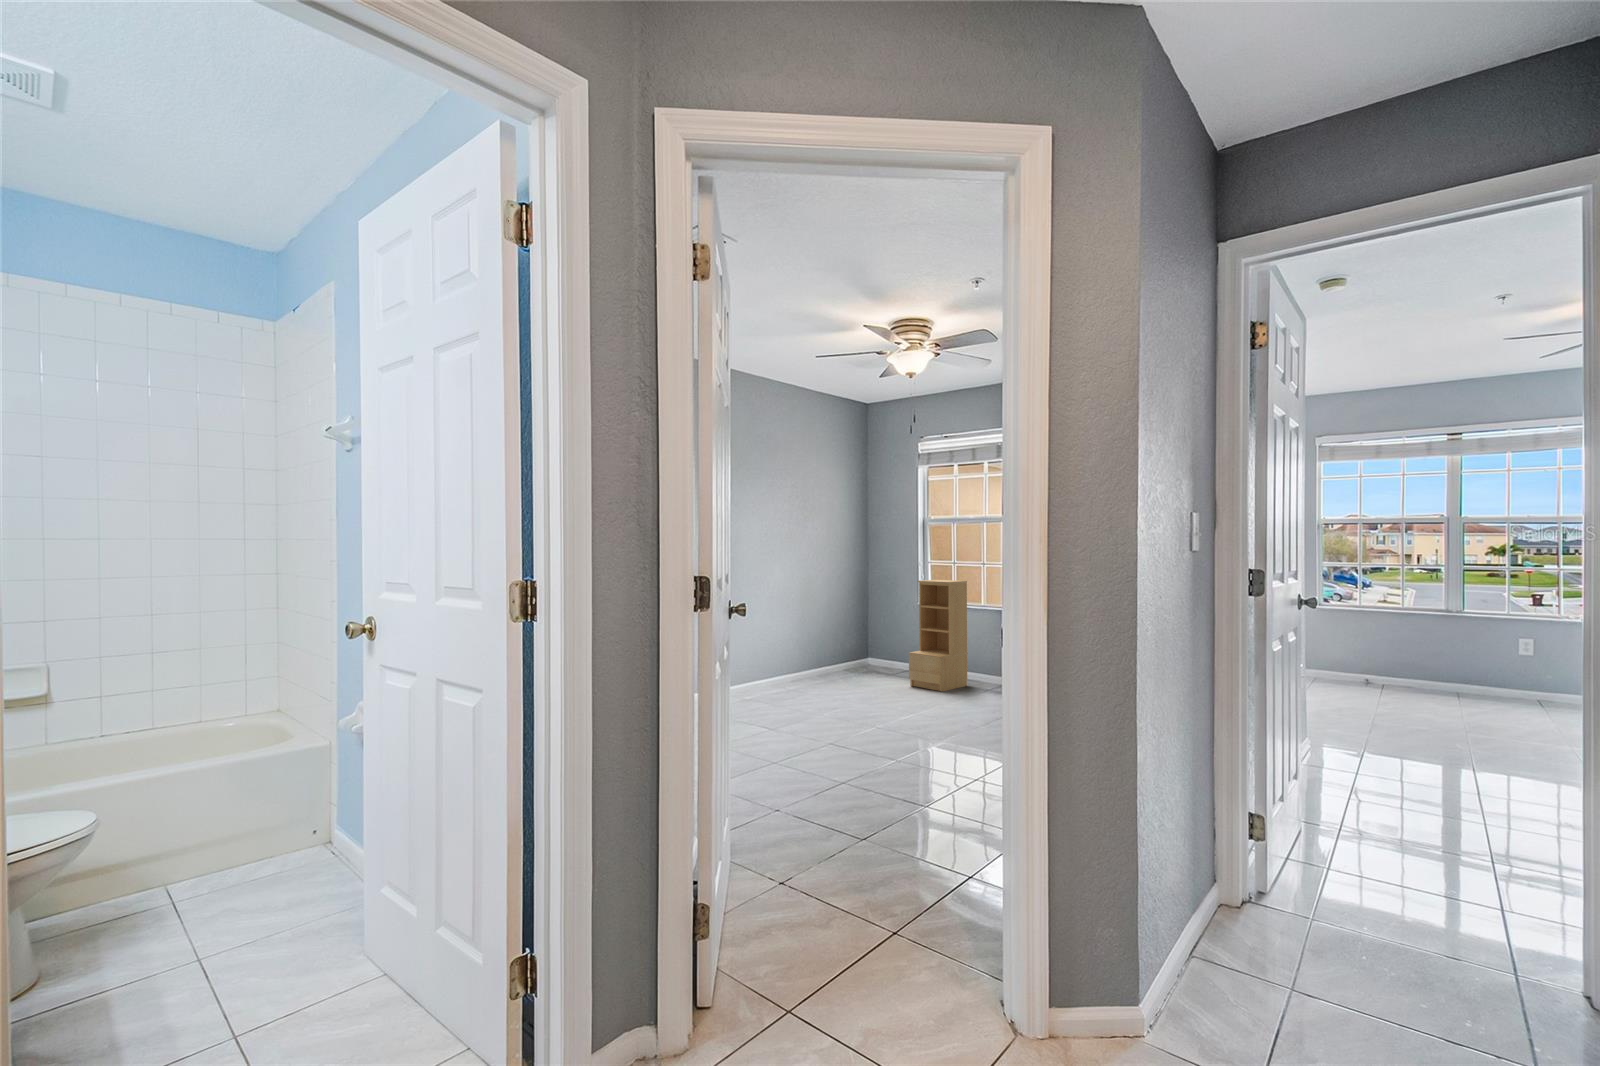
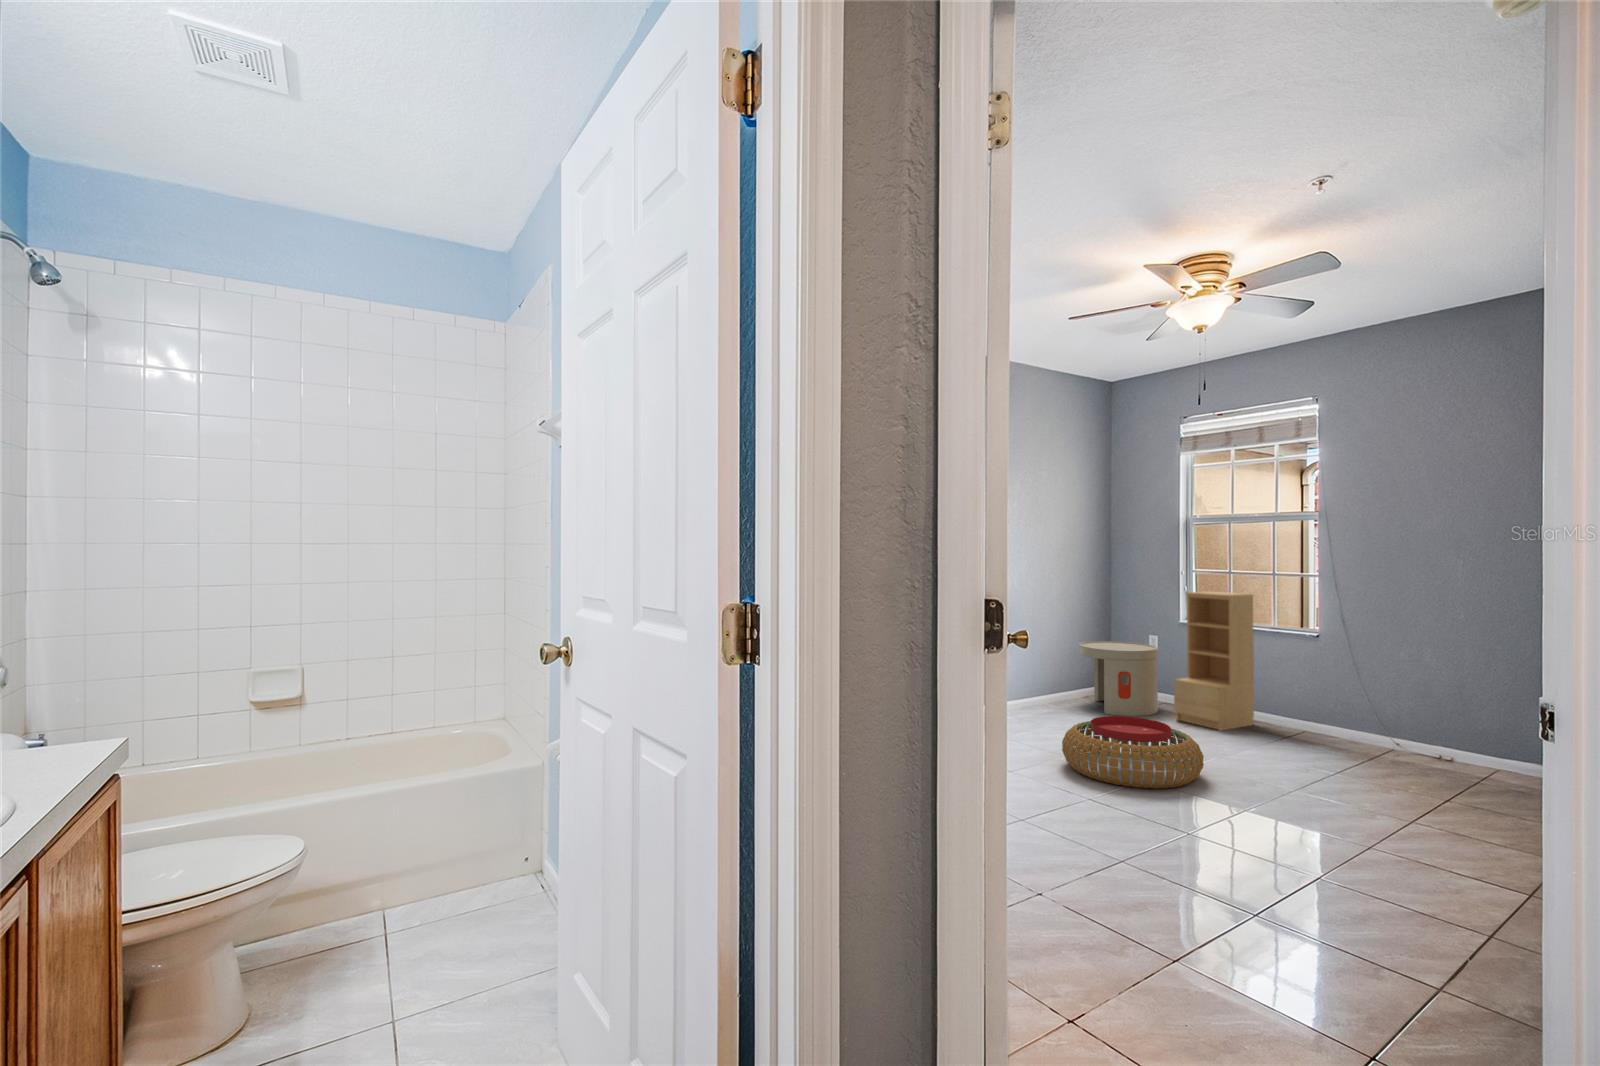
side table: none [838,624,898,685] -> present [1079,641,1158,716]
pouf: none [813,682,918,737] -> present [1062,716,1204,789]

